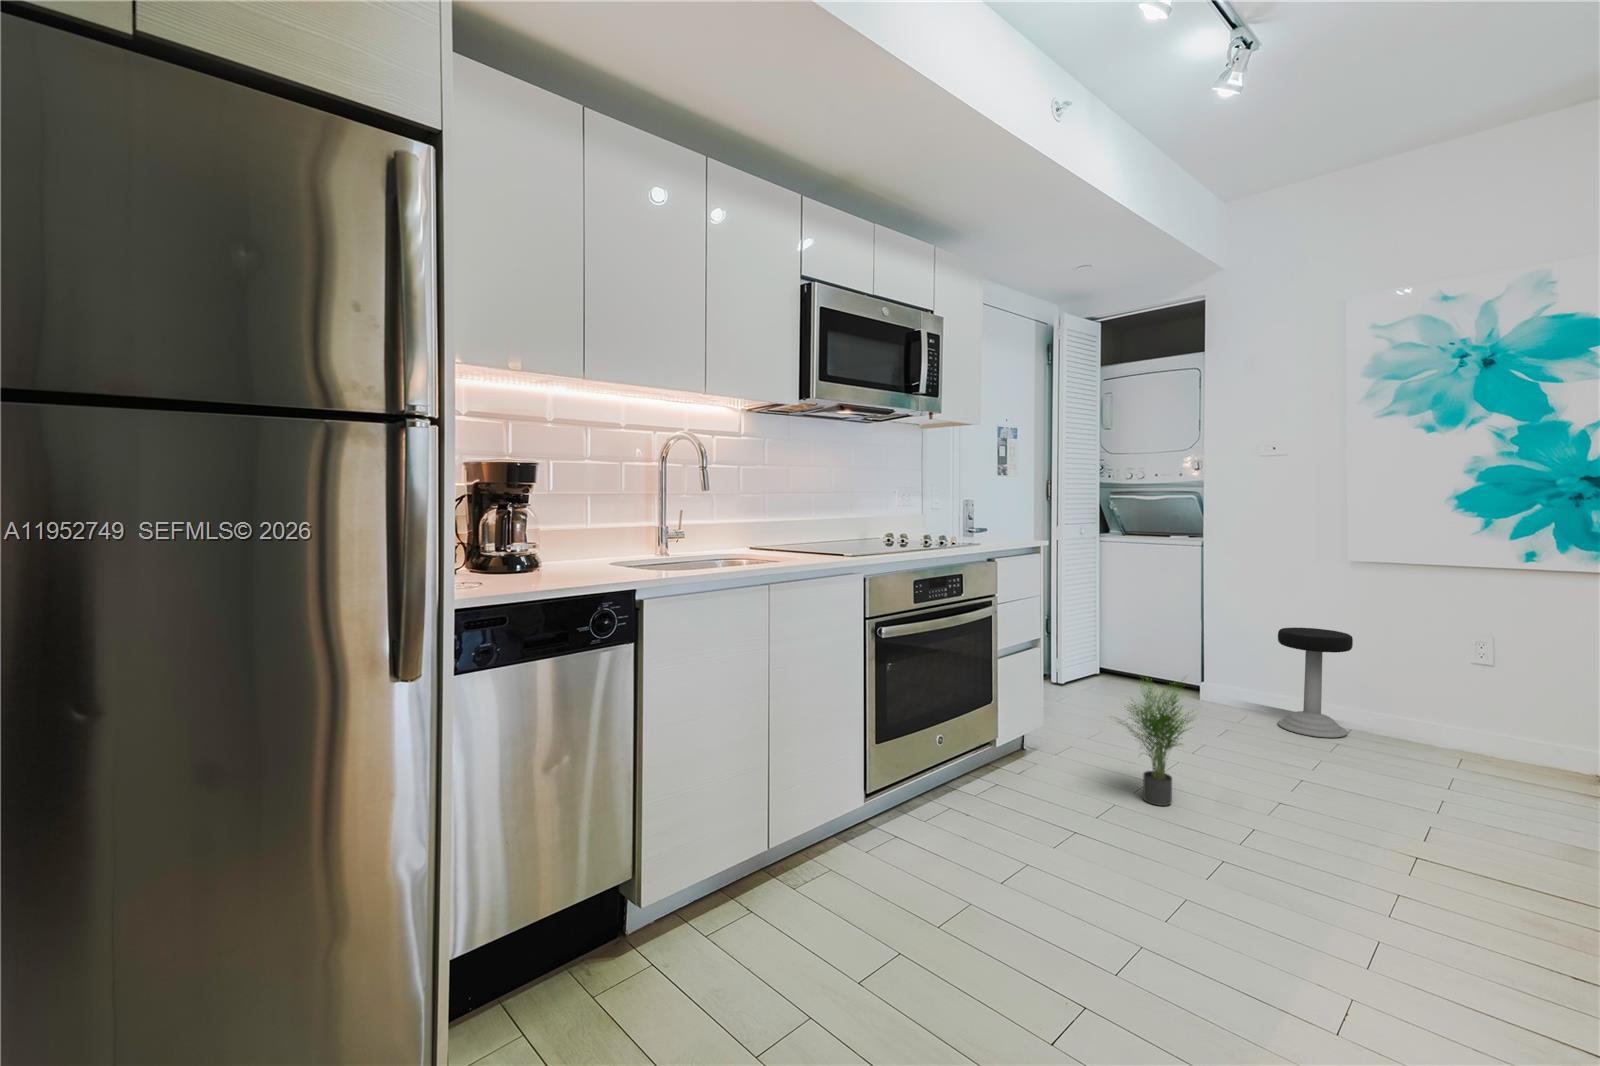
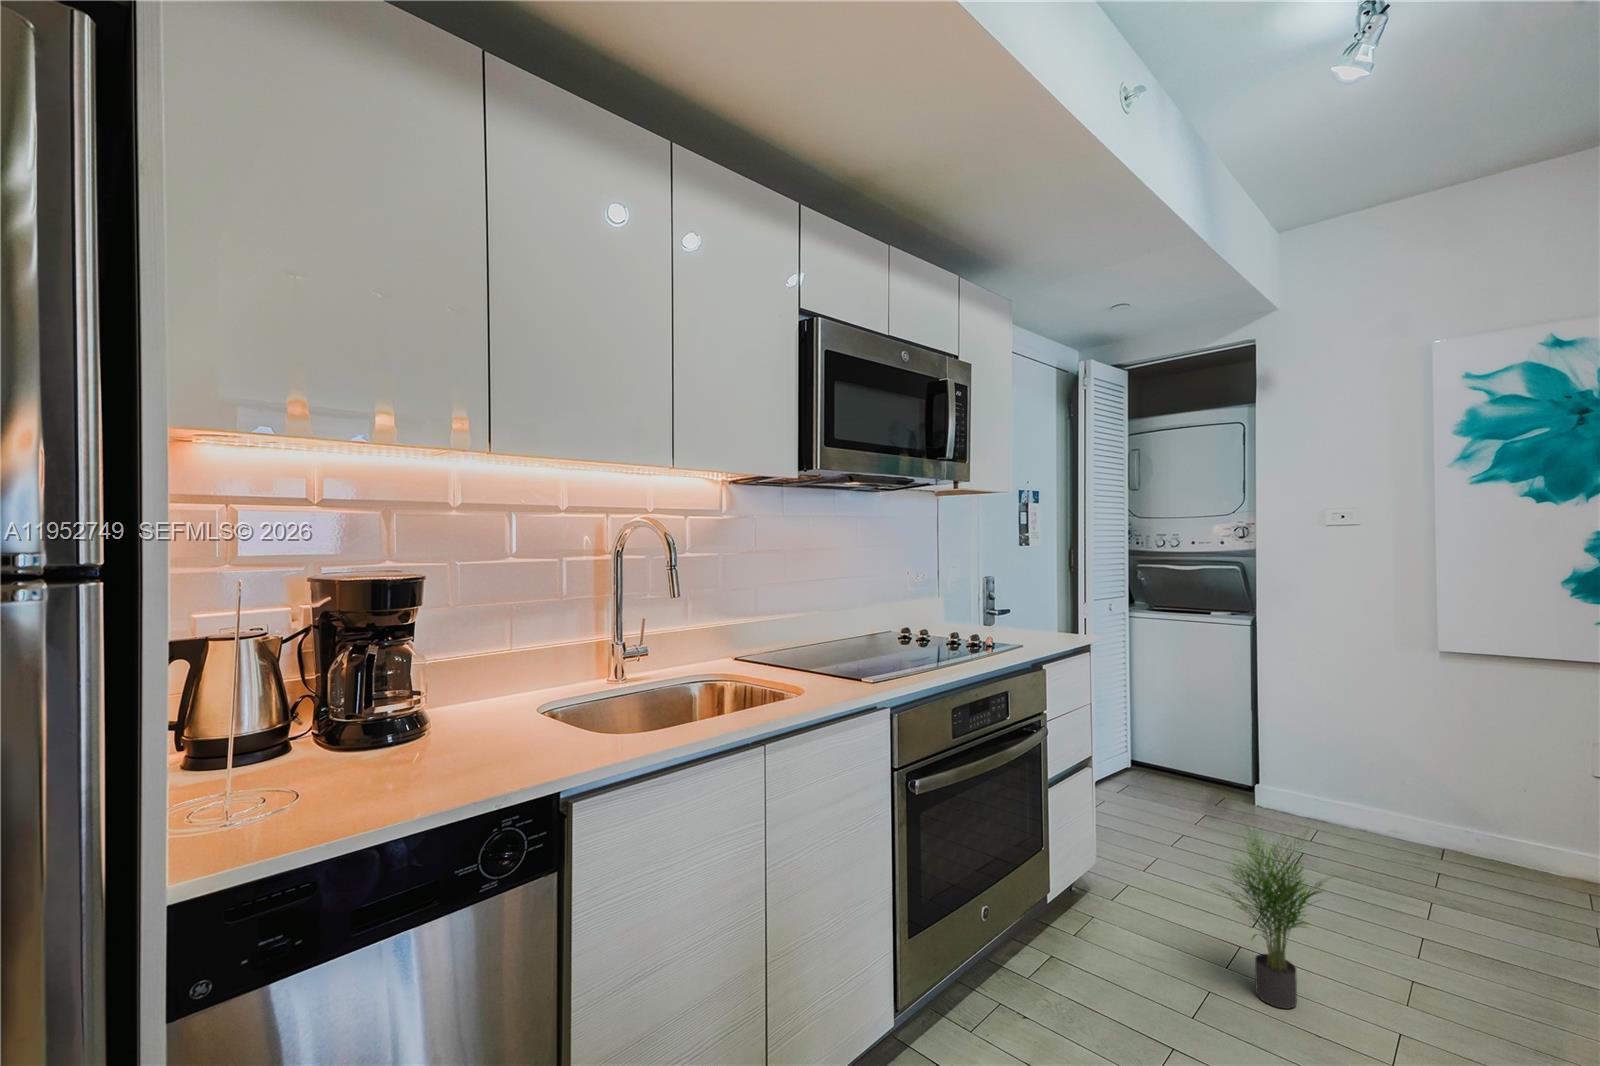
stool: present [1278,628,1353,738] -> none [1366,729,1462,871]

